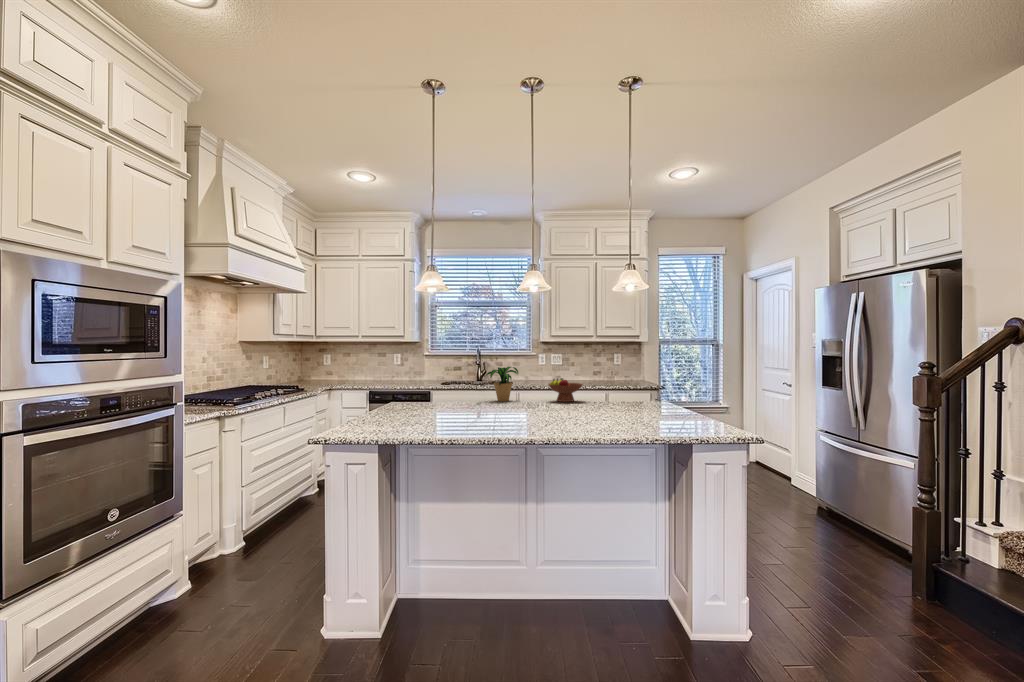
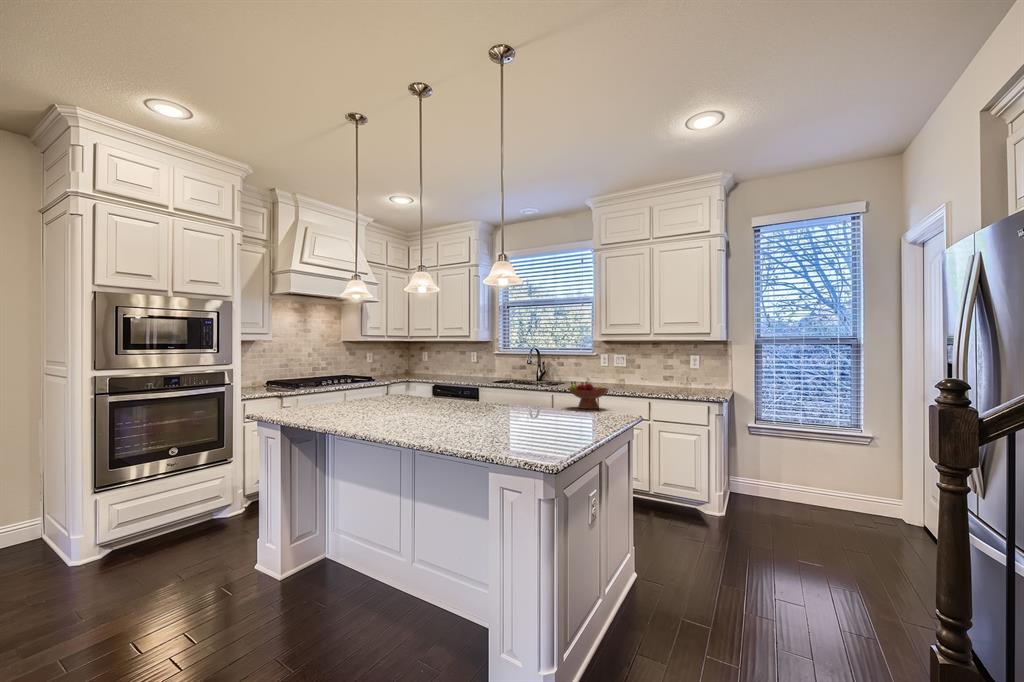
potted plant: present [487,367,518,401] -> none [514,367,551,403]

